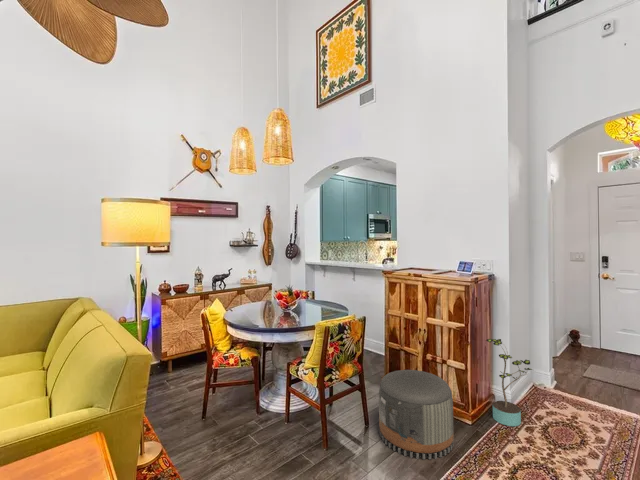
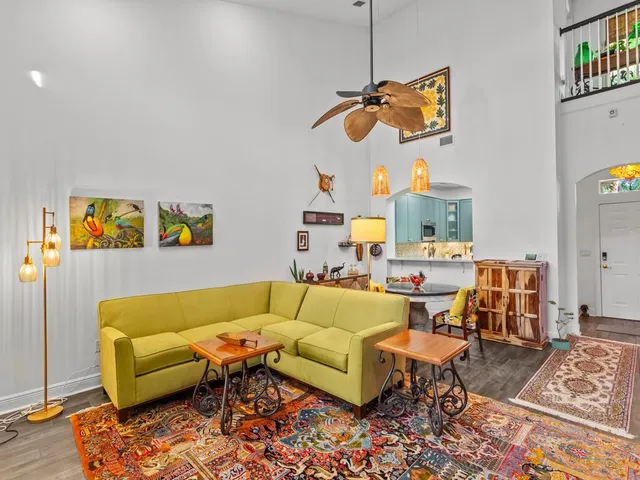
pouf: present [379,370,454,459] -> none [490,319,539,362]

